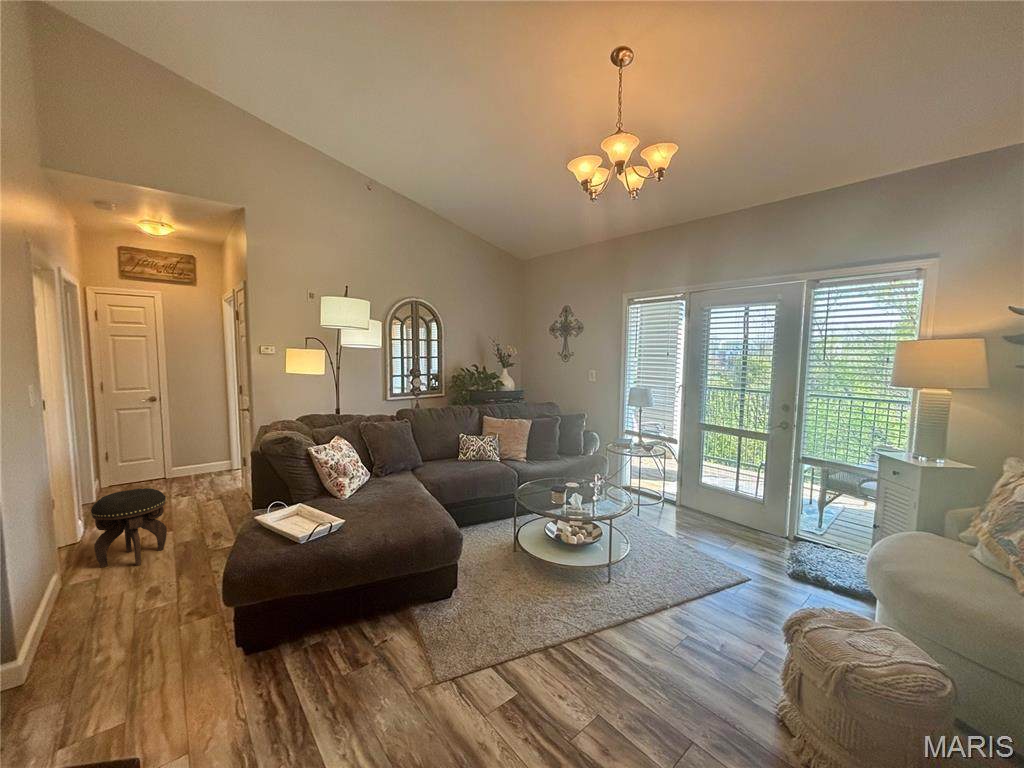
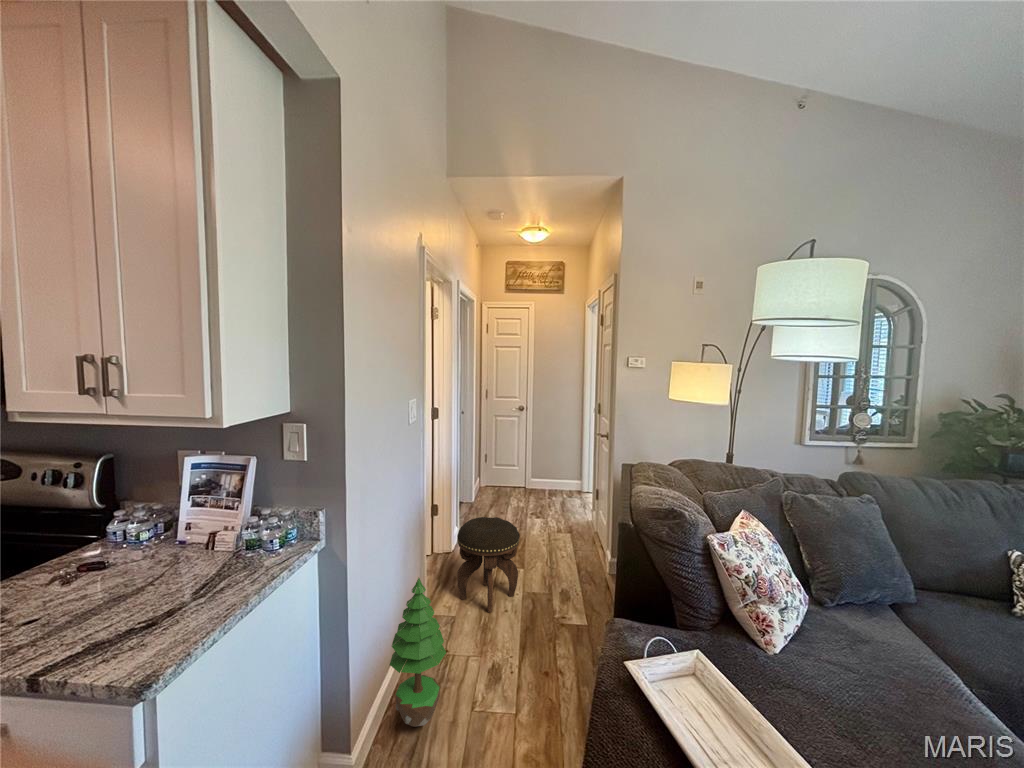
potted tree: none [39,523,103,643] -> present [390,578,446,727]

